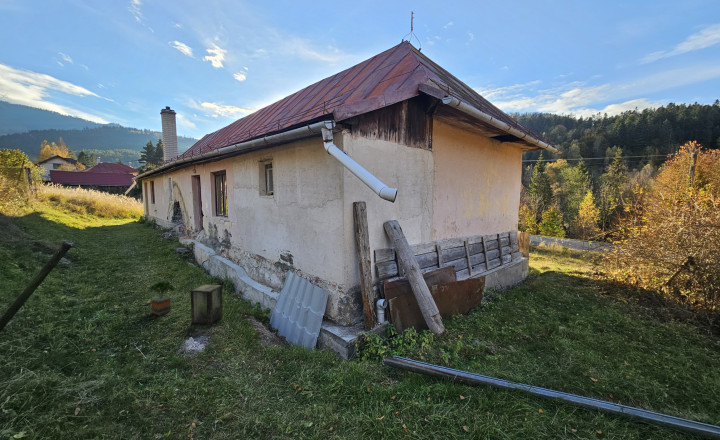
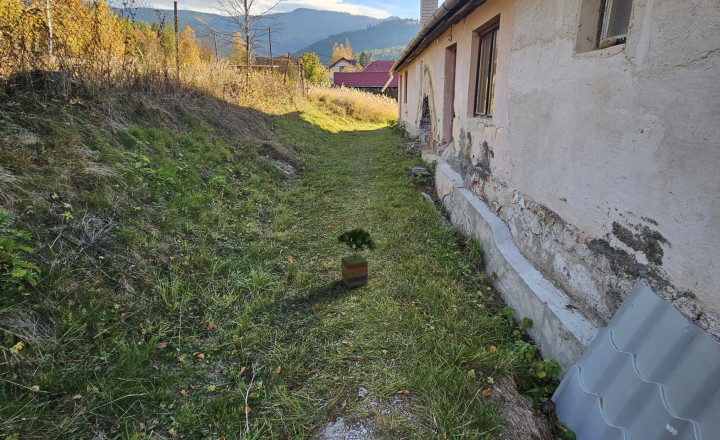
storage box: present [190,284,223,325] -> none [388,254,452,347]

